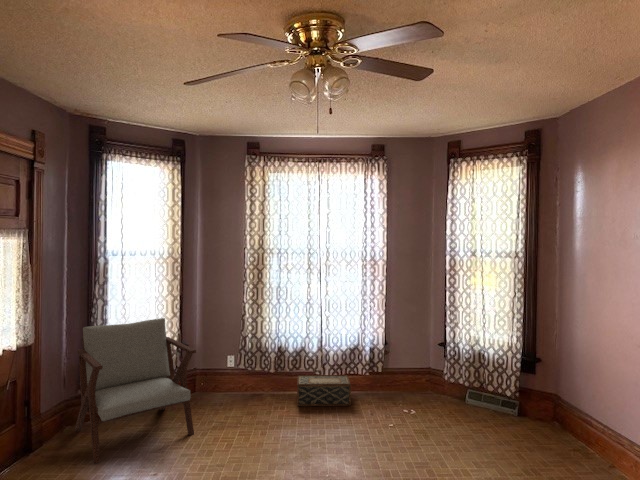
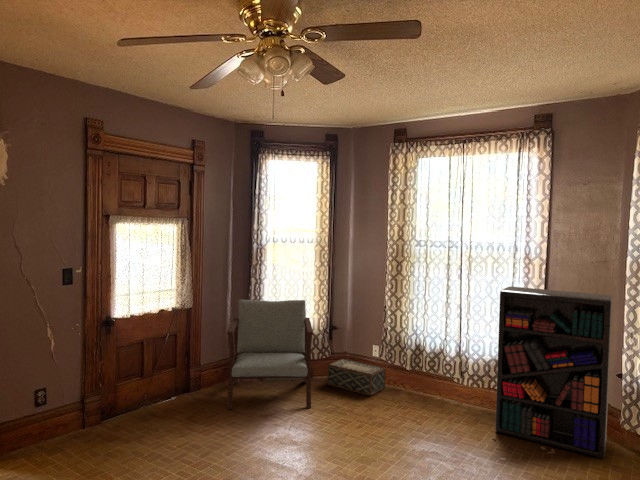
bookshelf: none [360,285,444,408] -> present [495,287,612,458]
woven basket: present [297,375,351,406] -> present [327,359,386,396]

